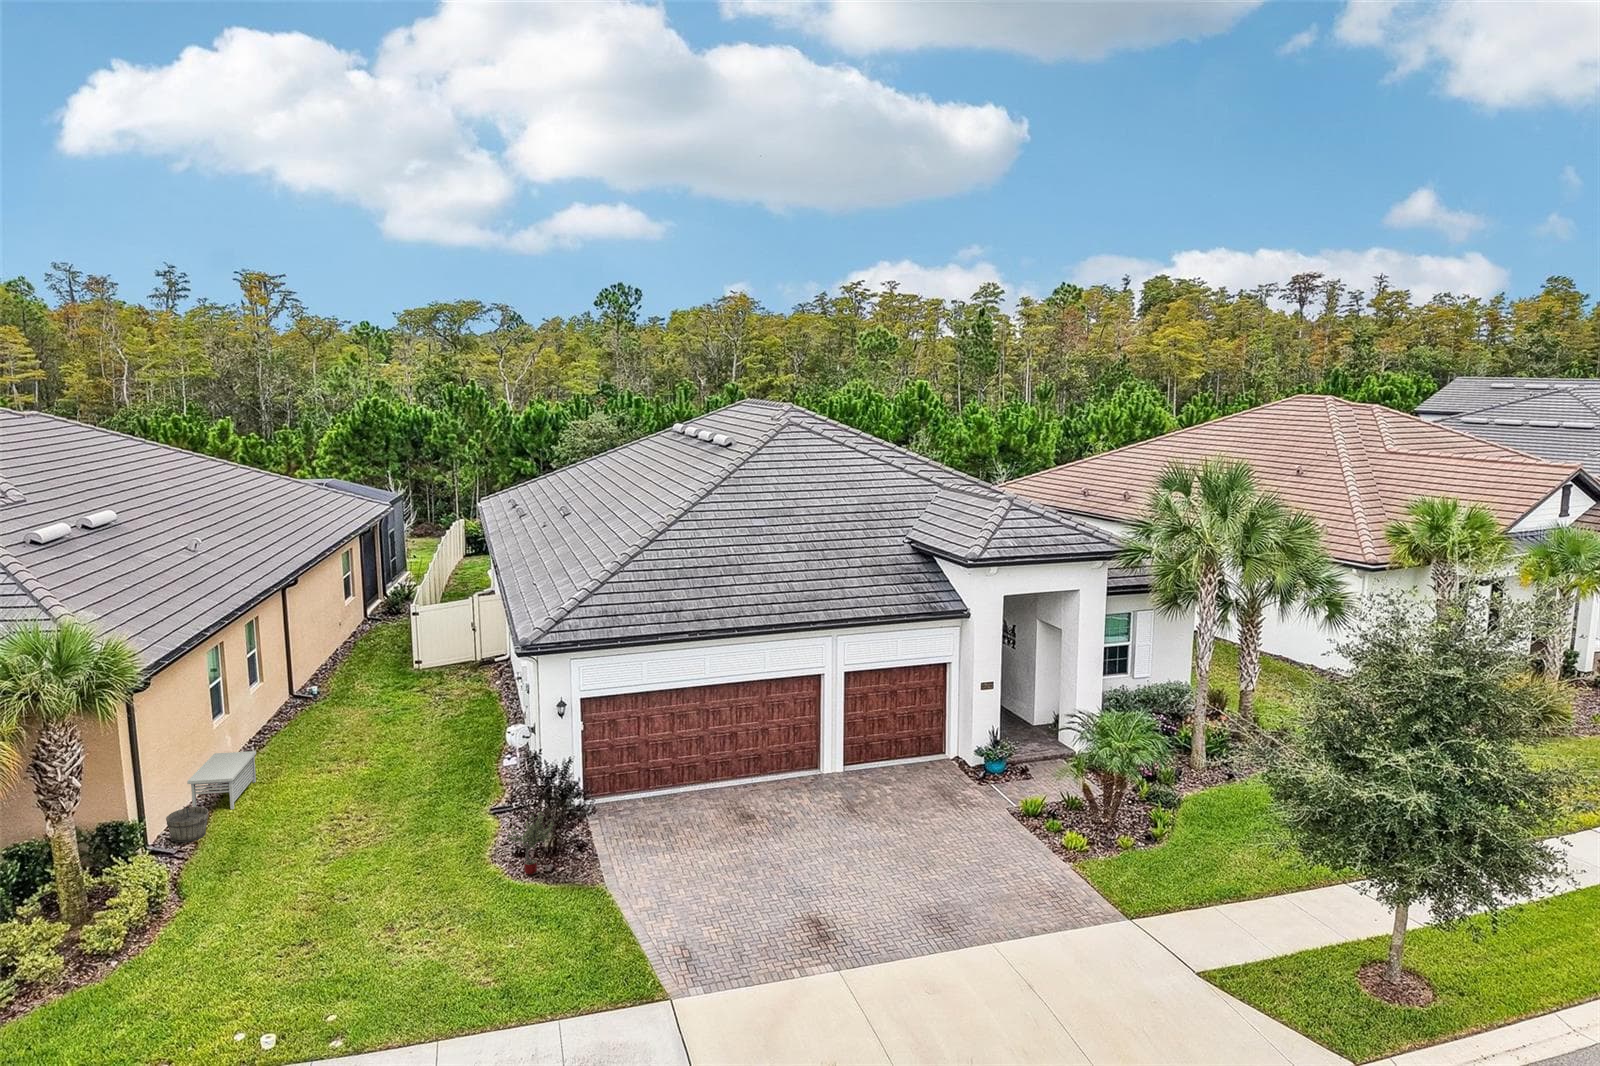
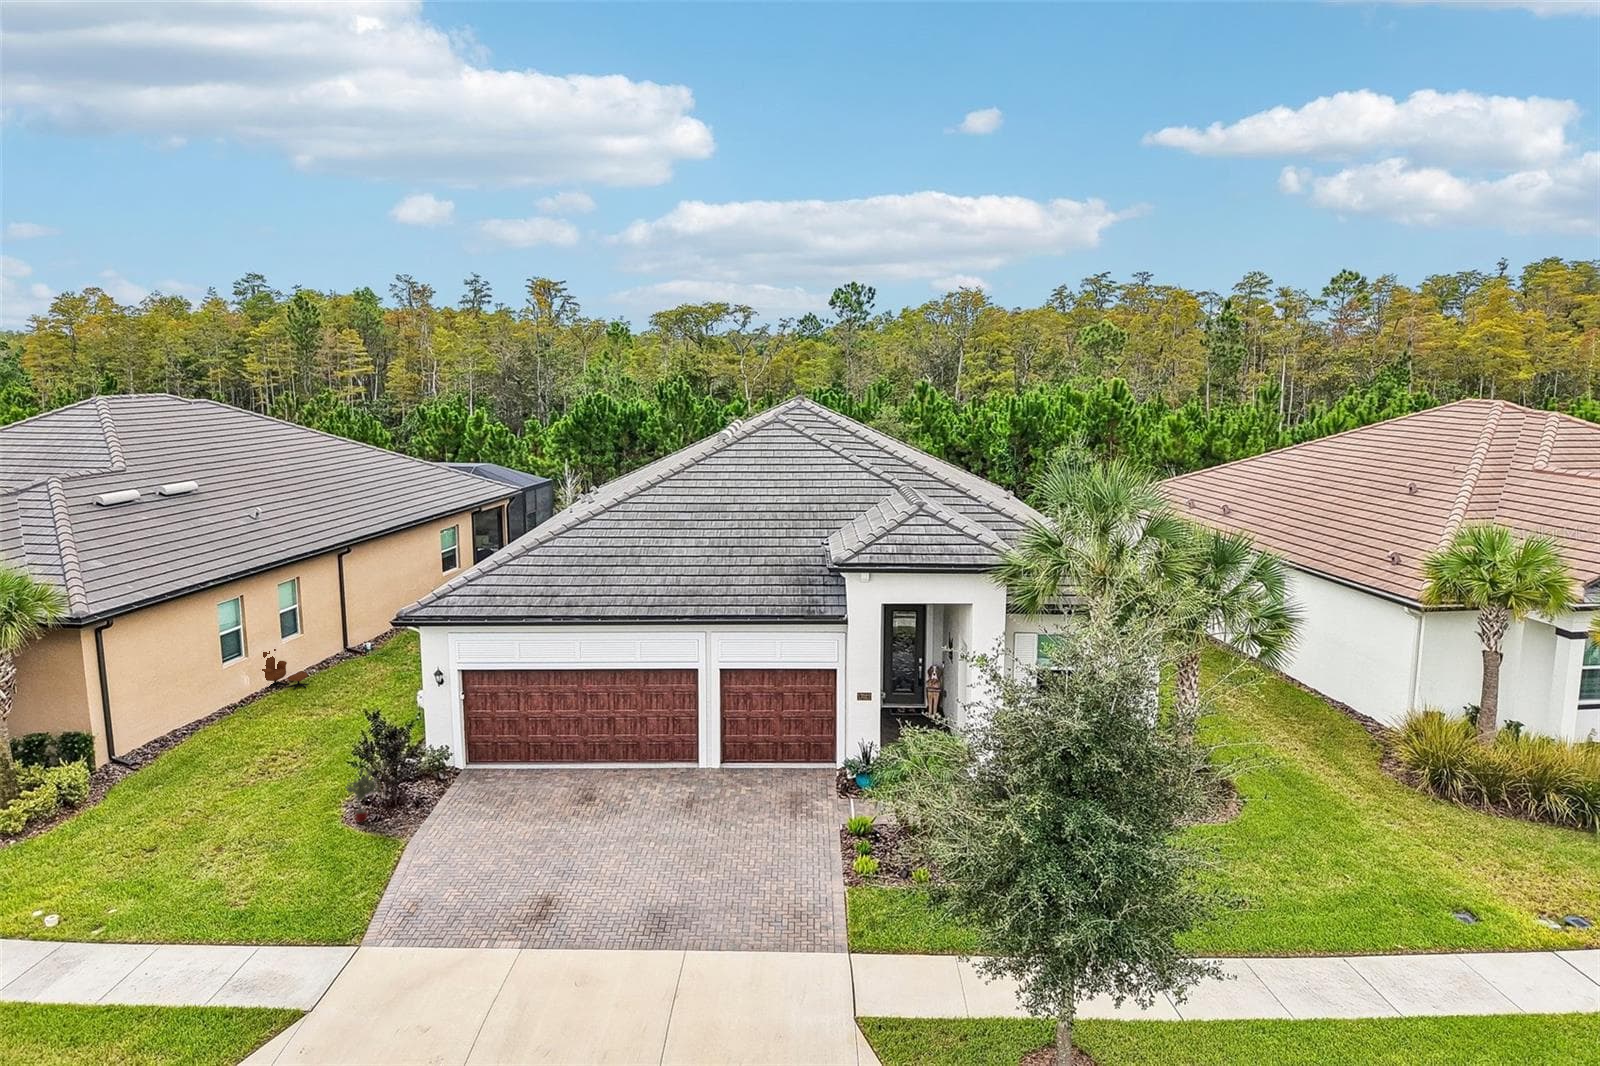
lounge chair: none [258,693,314,742] -> present [262,649,309,690]
storage bench: present [187,751,256,809] -> none [159,693,230,741]
wooden bucket: present [166,806,208,842] -> none [125,733,160,763]

